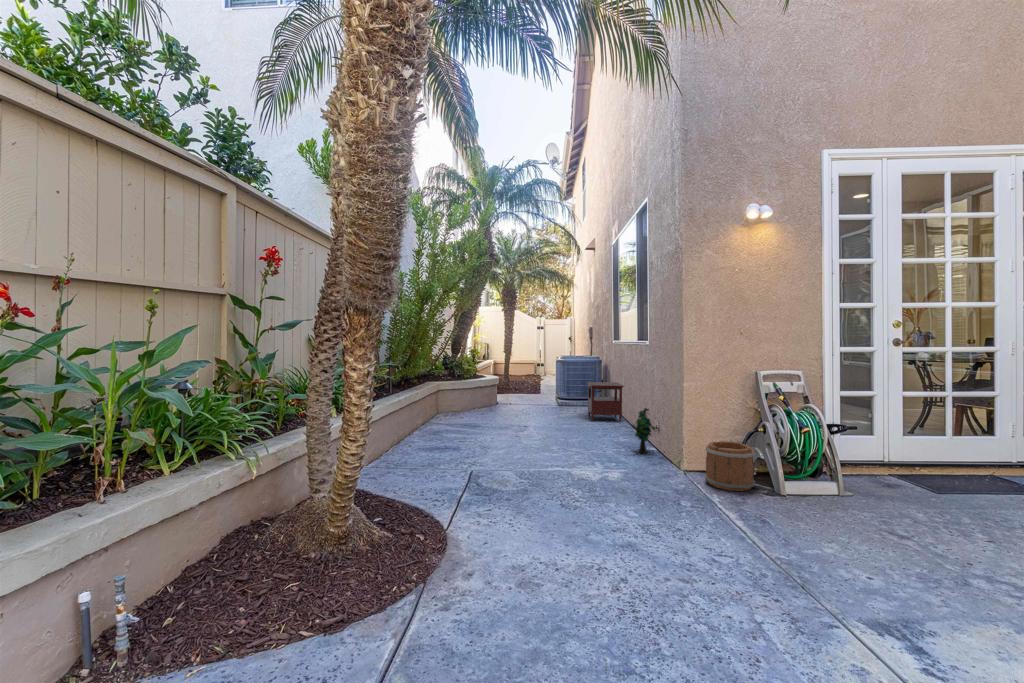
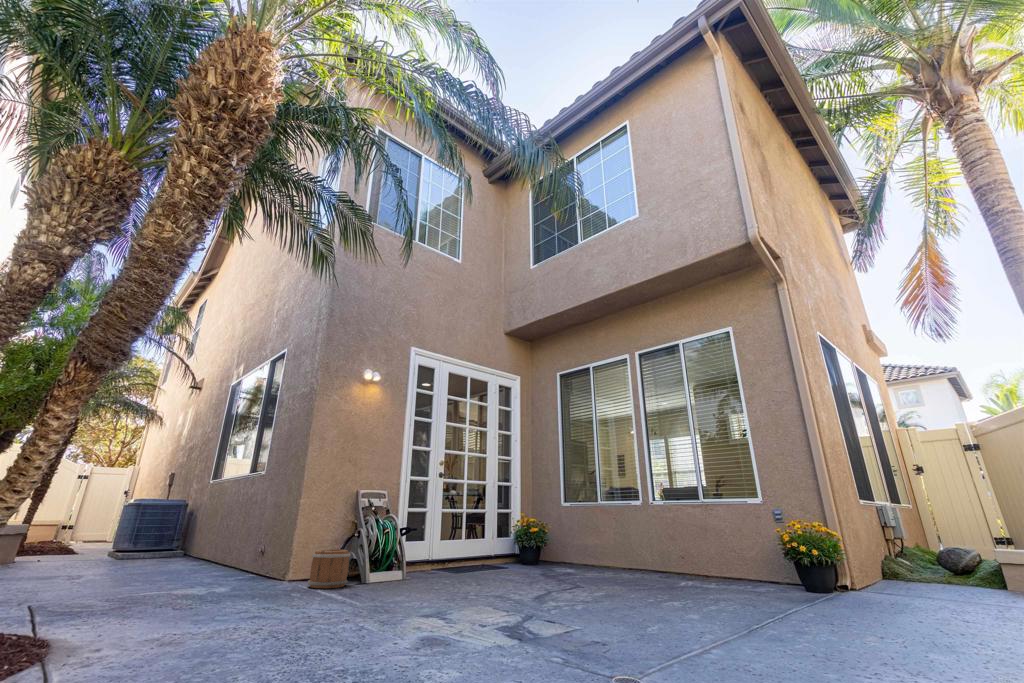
side table: present [587,382,624,422] -> none [162,526,219,571]
decorative plant: present [633,408,656,453] -> none [234,533,261,582]

